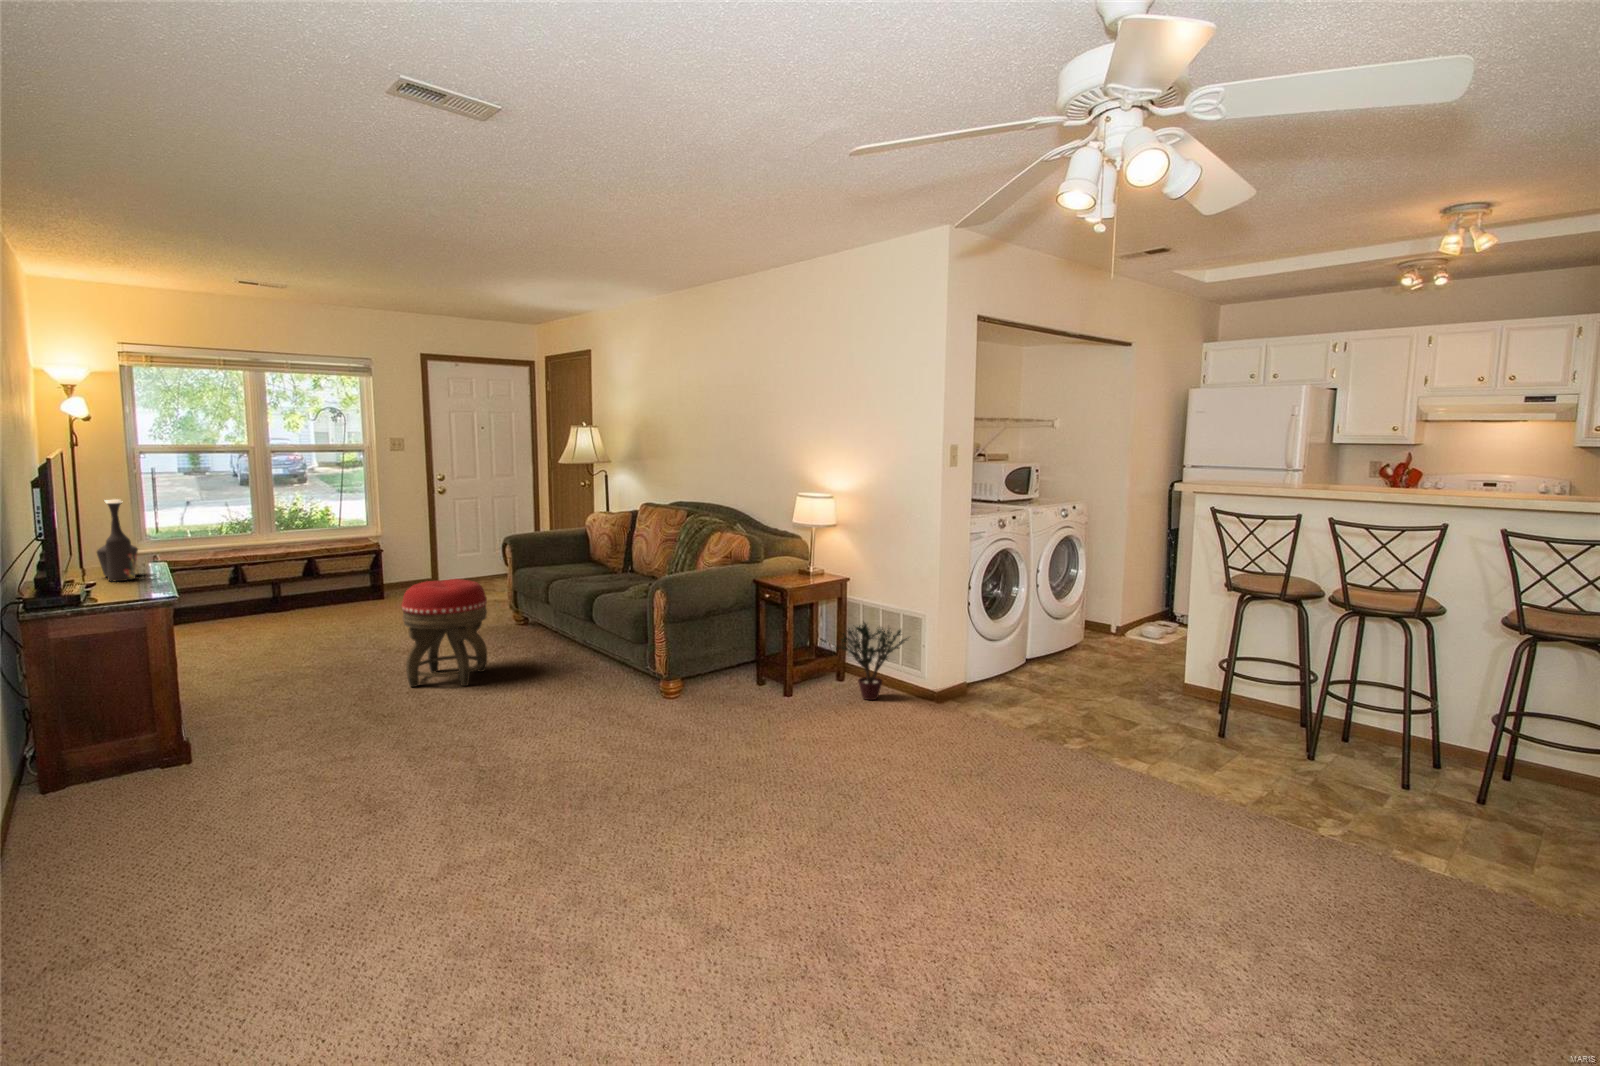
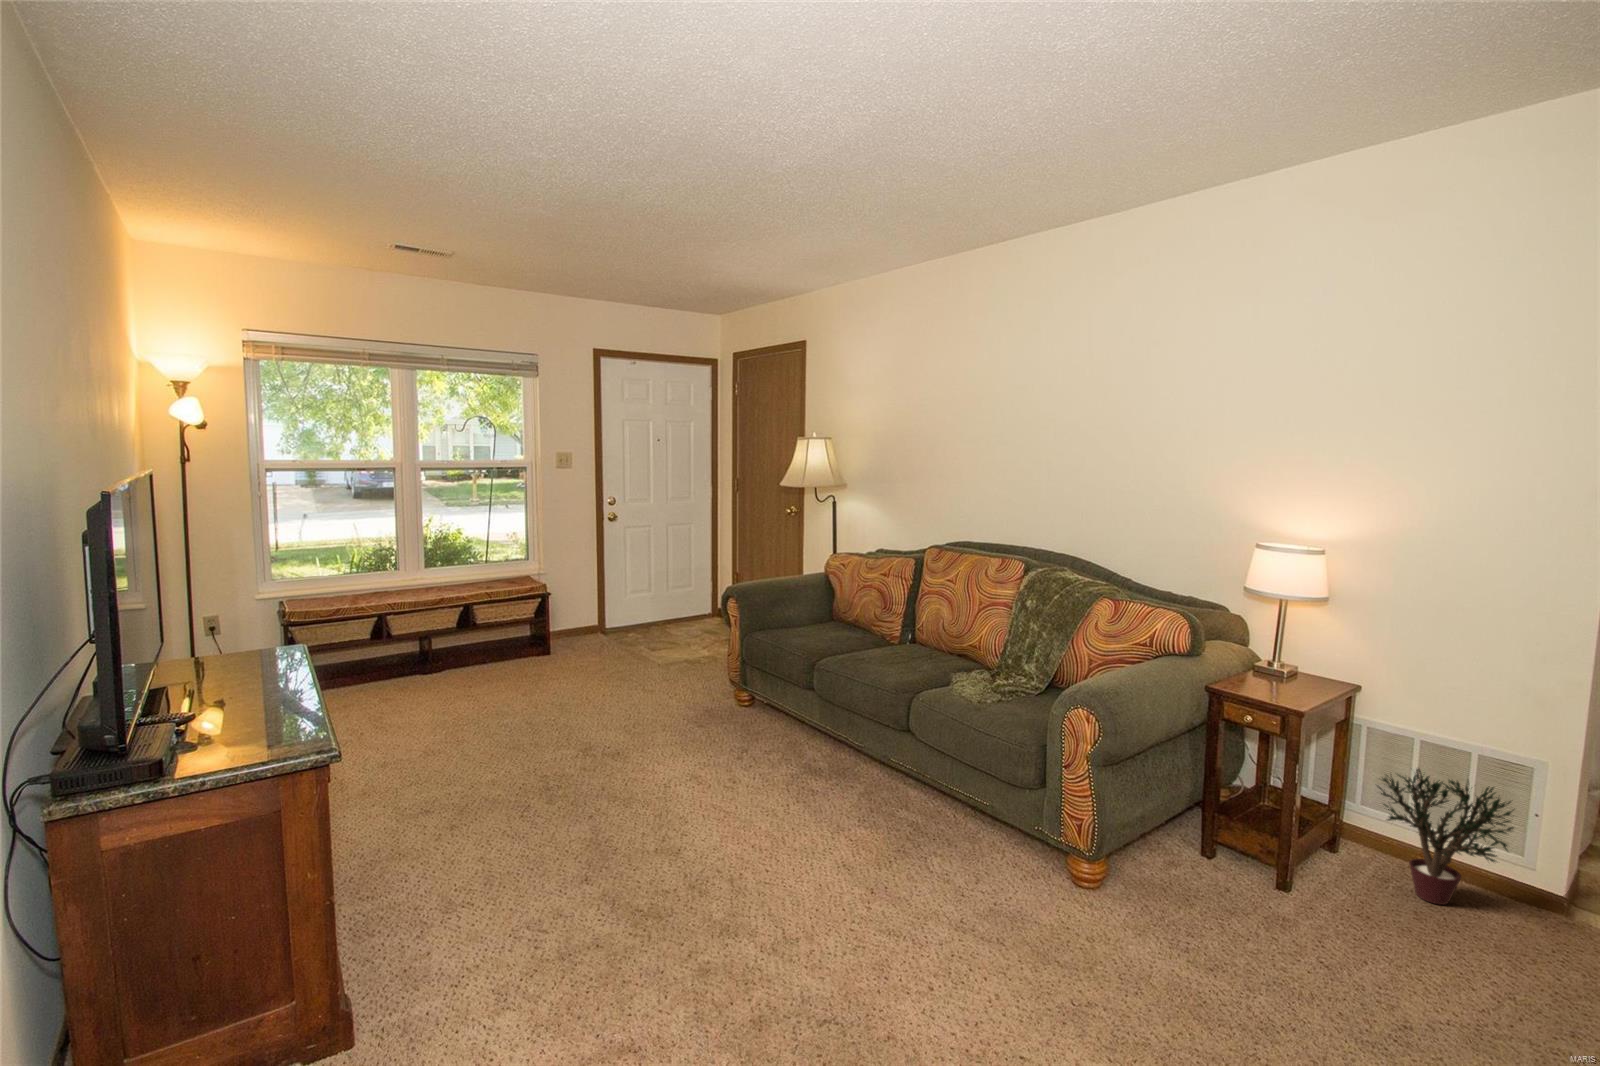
vase: present [97,499,138,581] -> none [214,561,280,706]
footstool: present [402,579,487,687] -> none [650,666,768,838]

